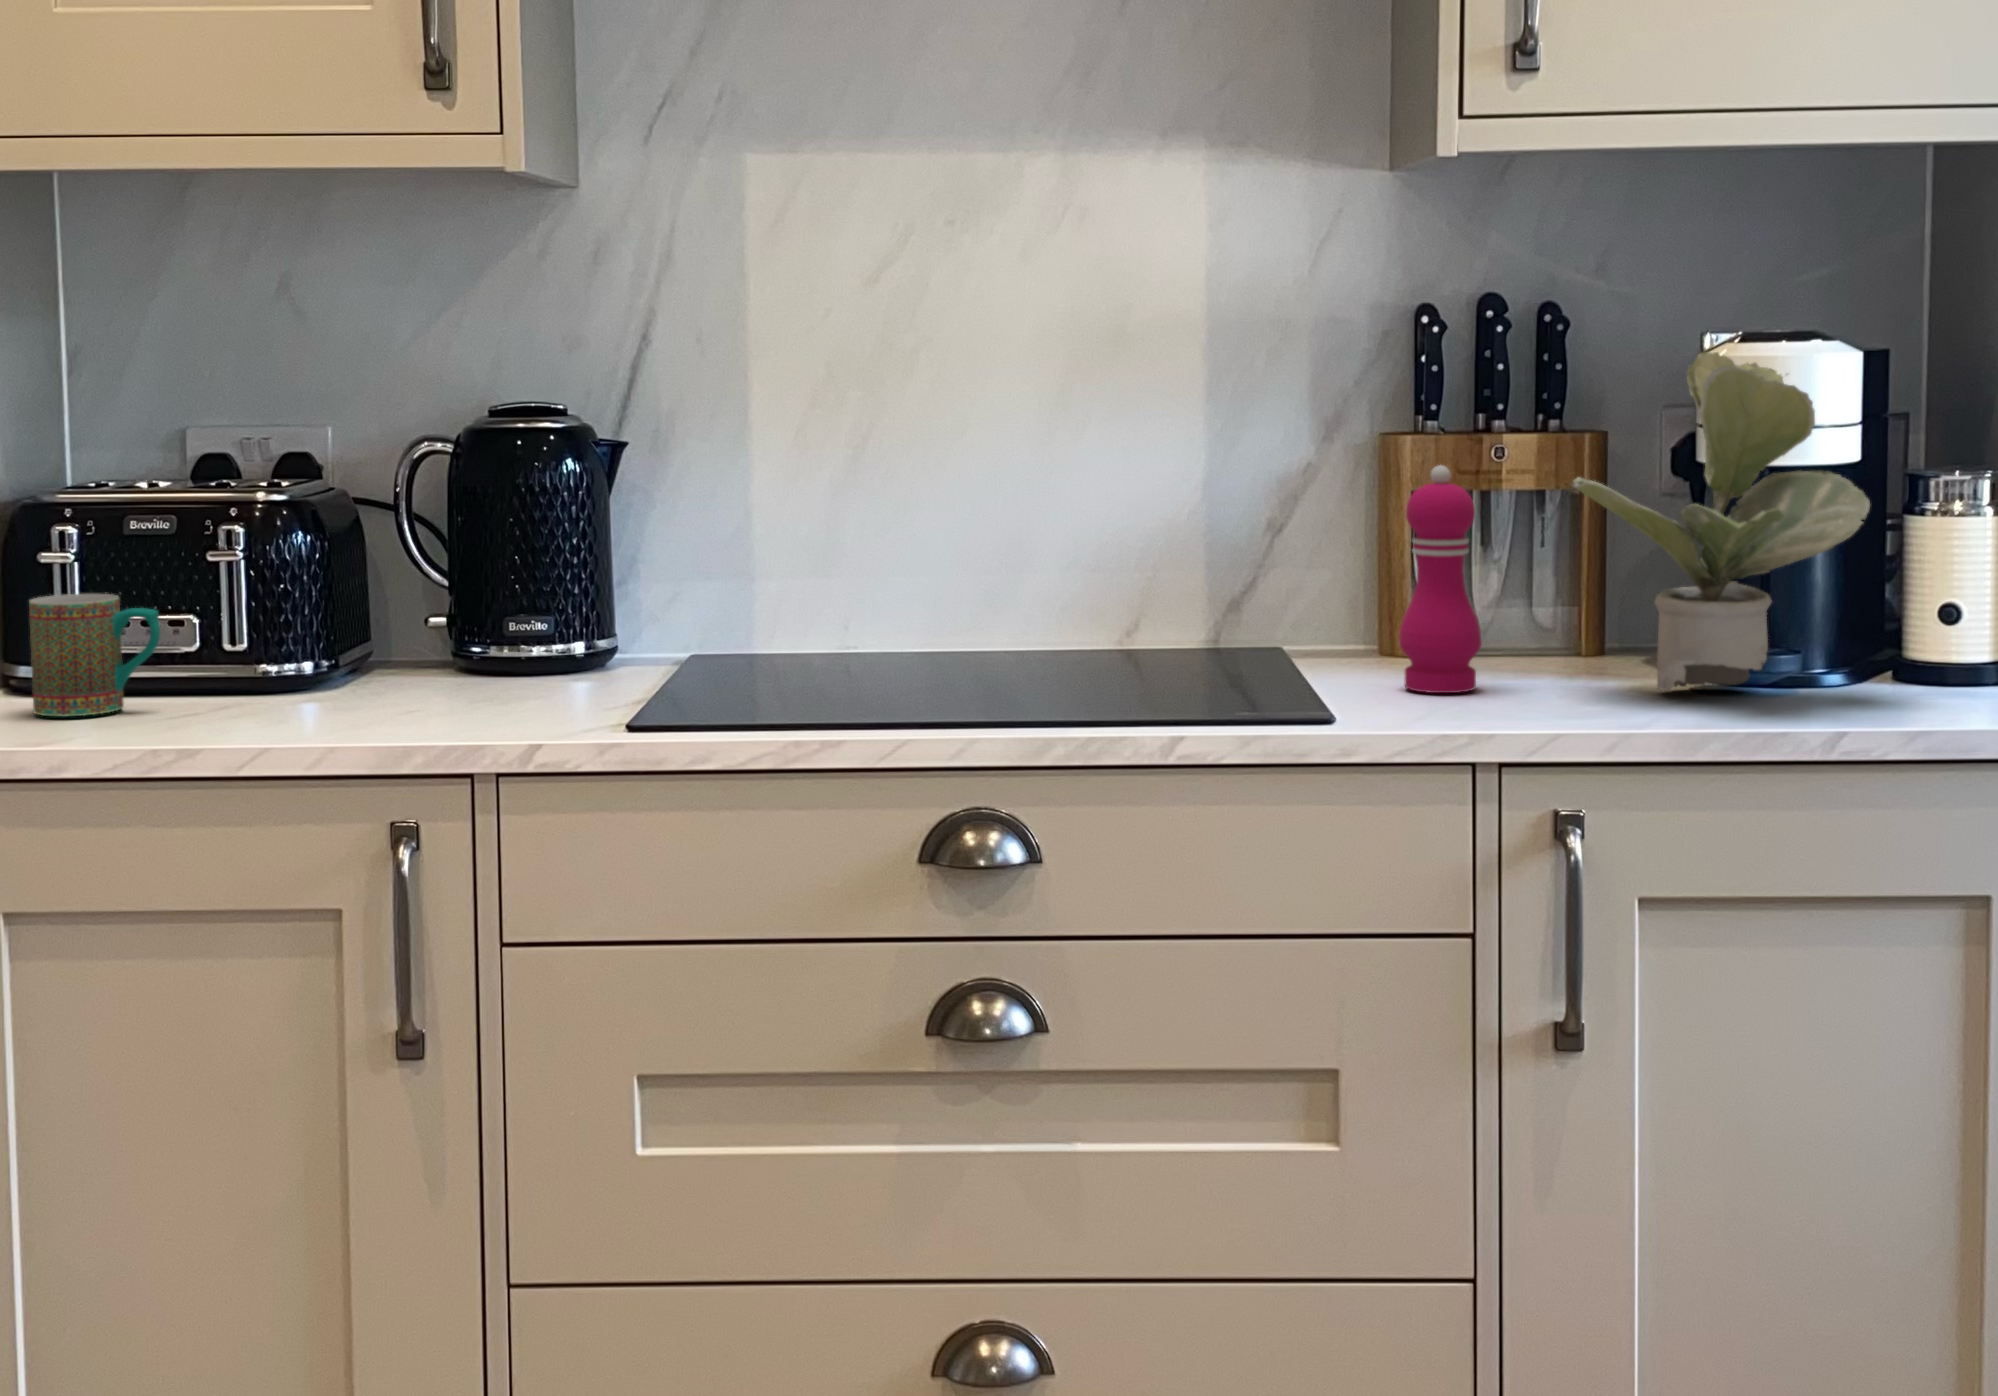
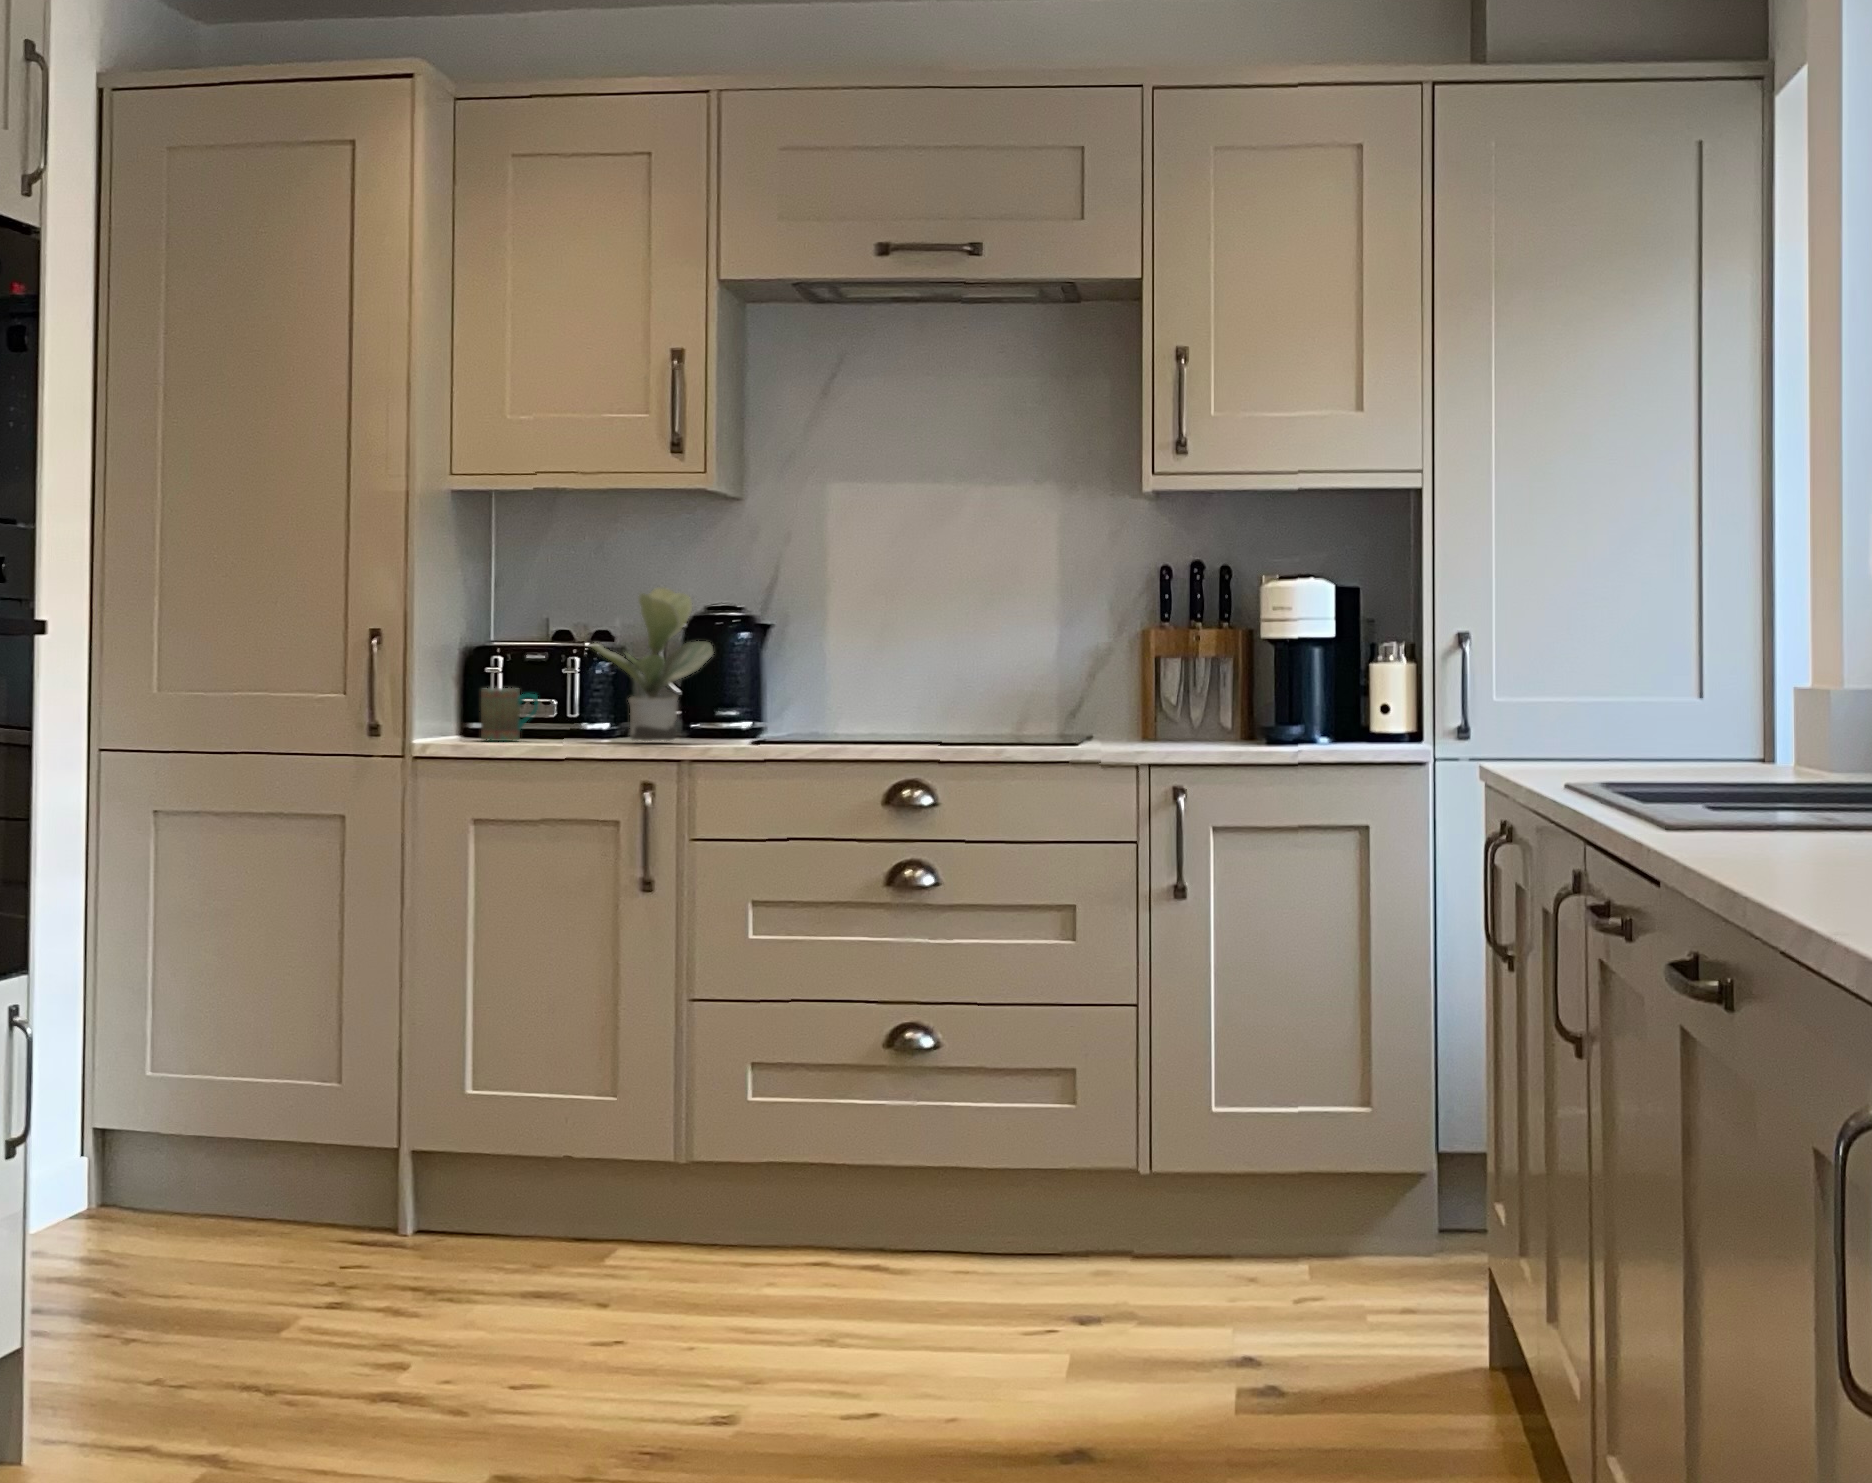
potted plant: present [1572,352,1870,691] -> present [589,587,713,741]
pepper mill: present [1399,465,1481,693] -> none [1120,638,1160,745]

